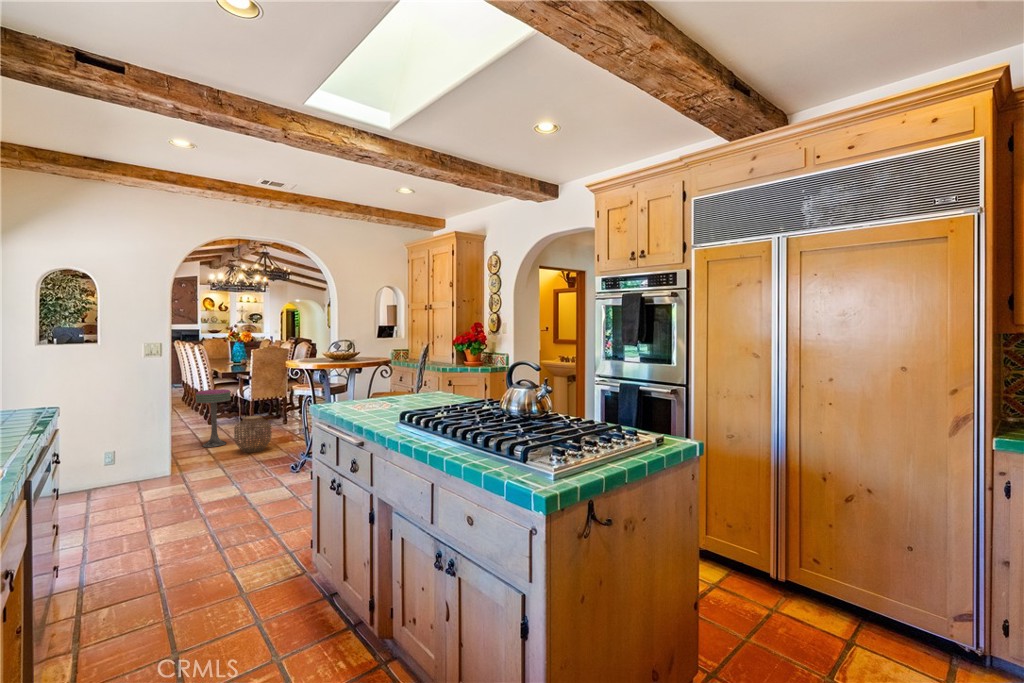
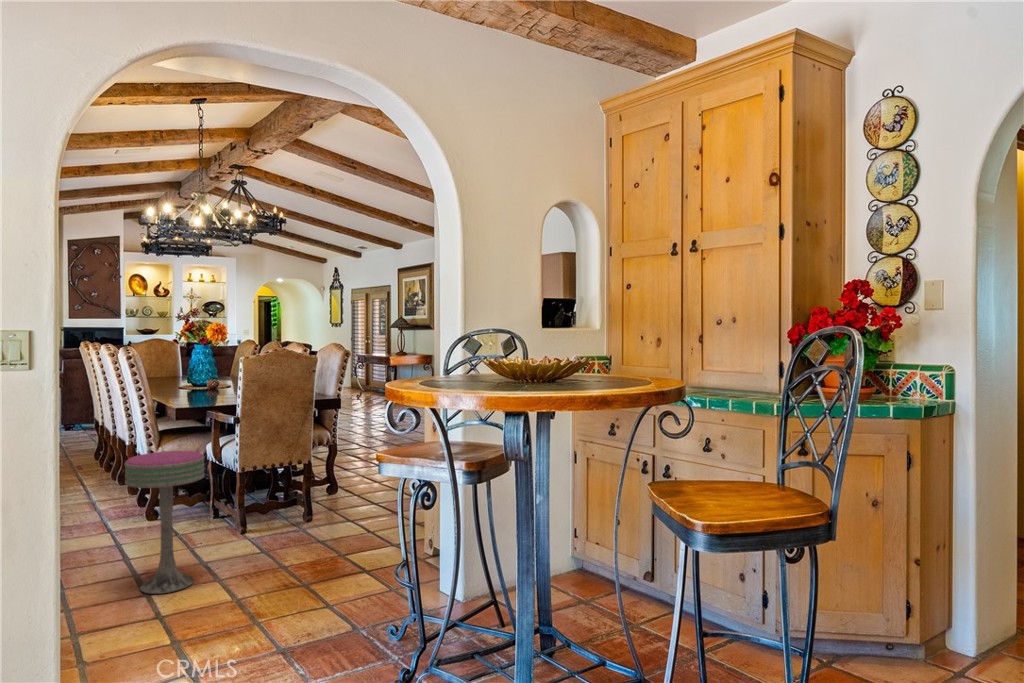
woven basket: present [234,415,271,452] -> none [219,519,306,617]

